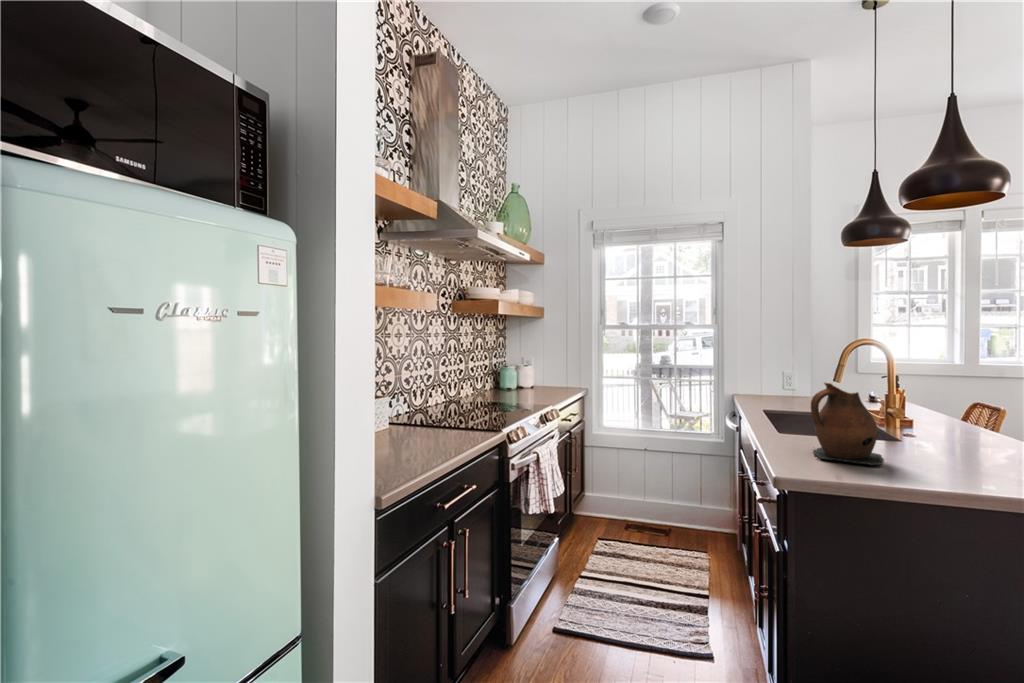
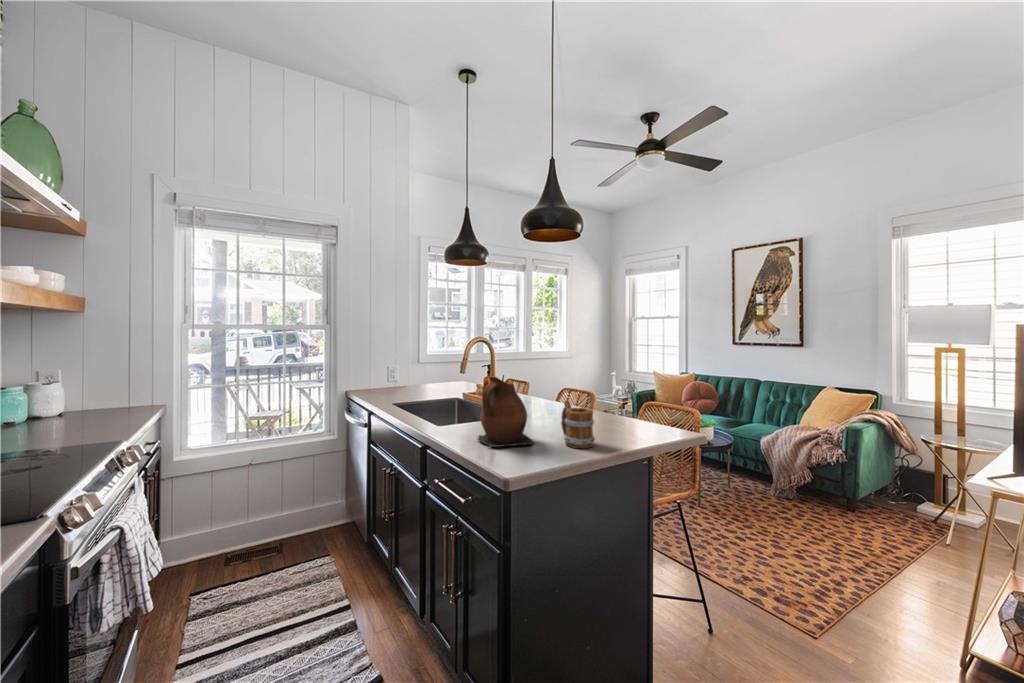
mug: none [923,423,975,485] -> present [561,401,595,448]

